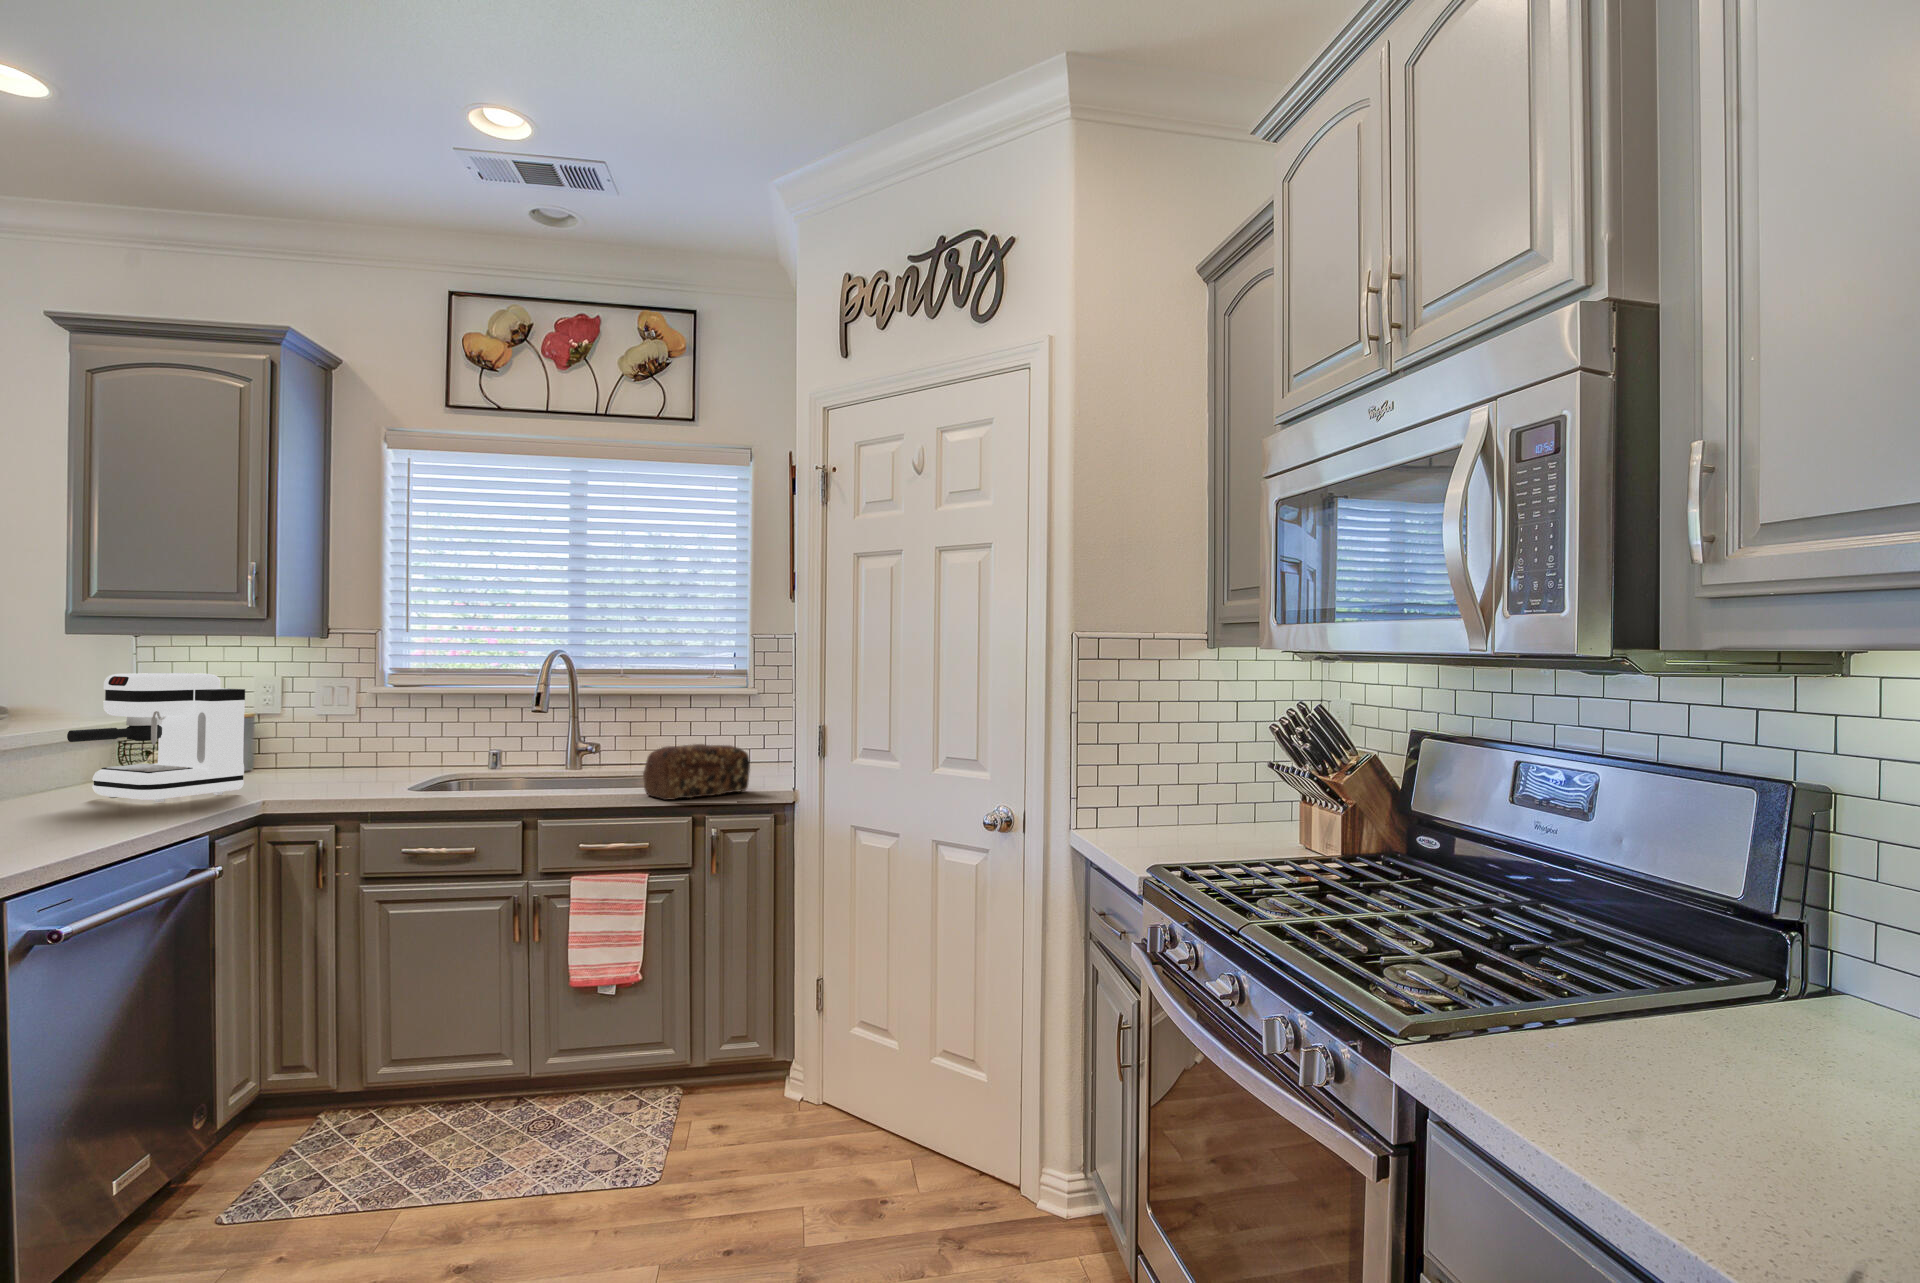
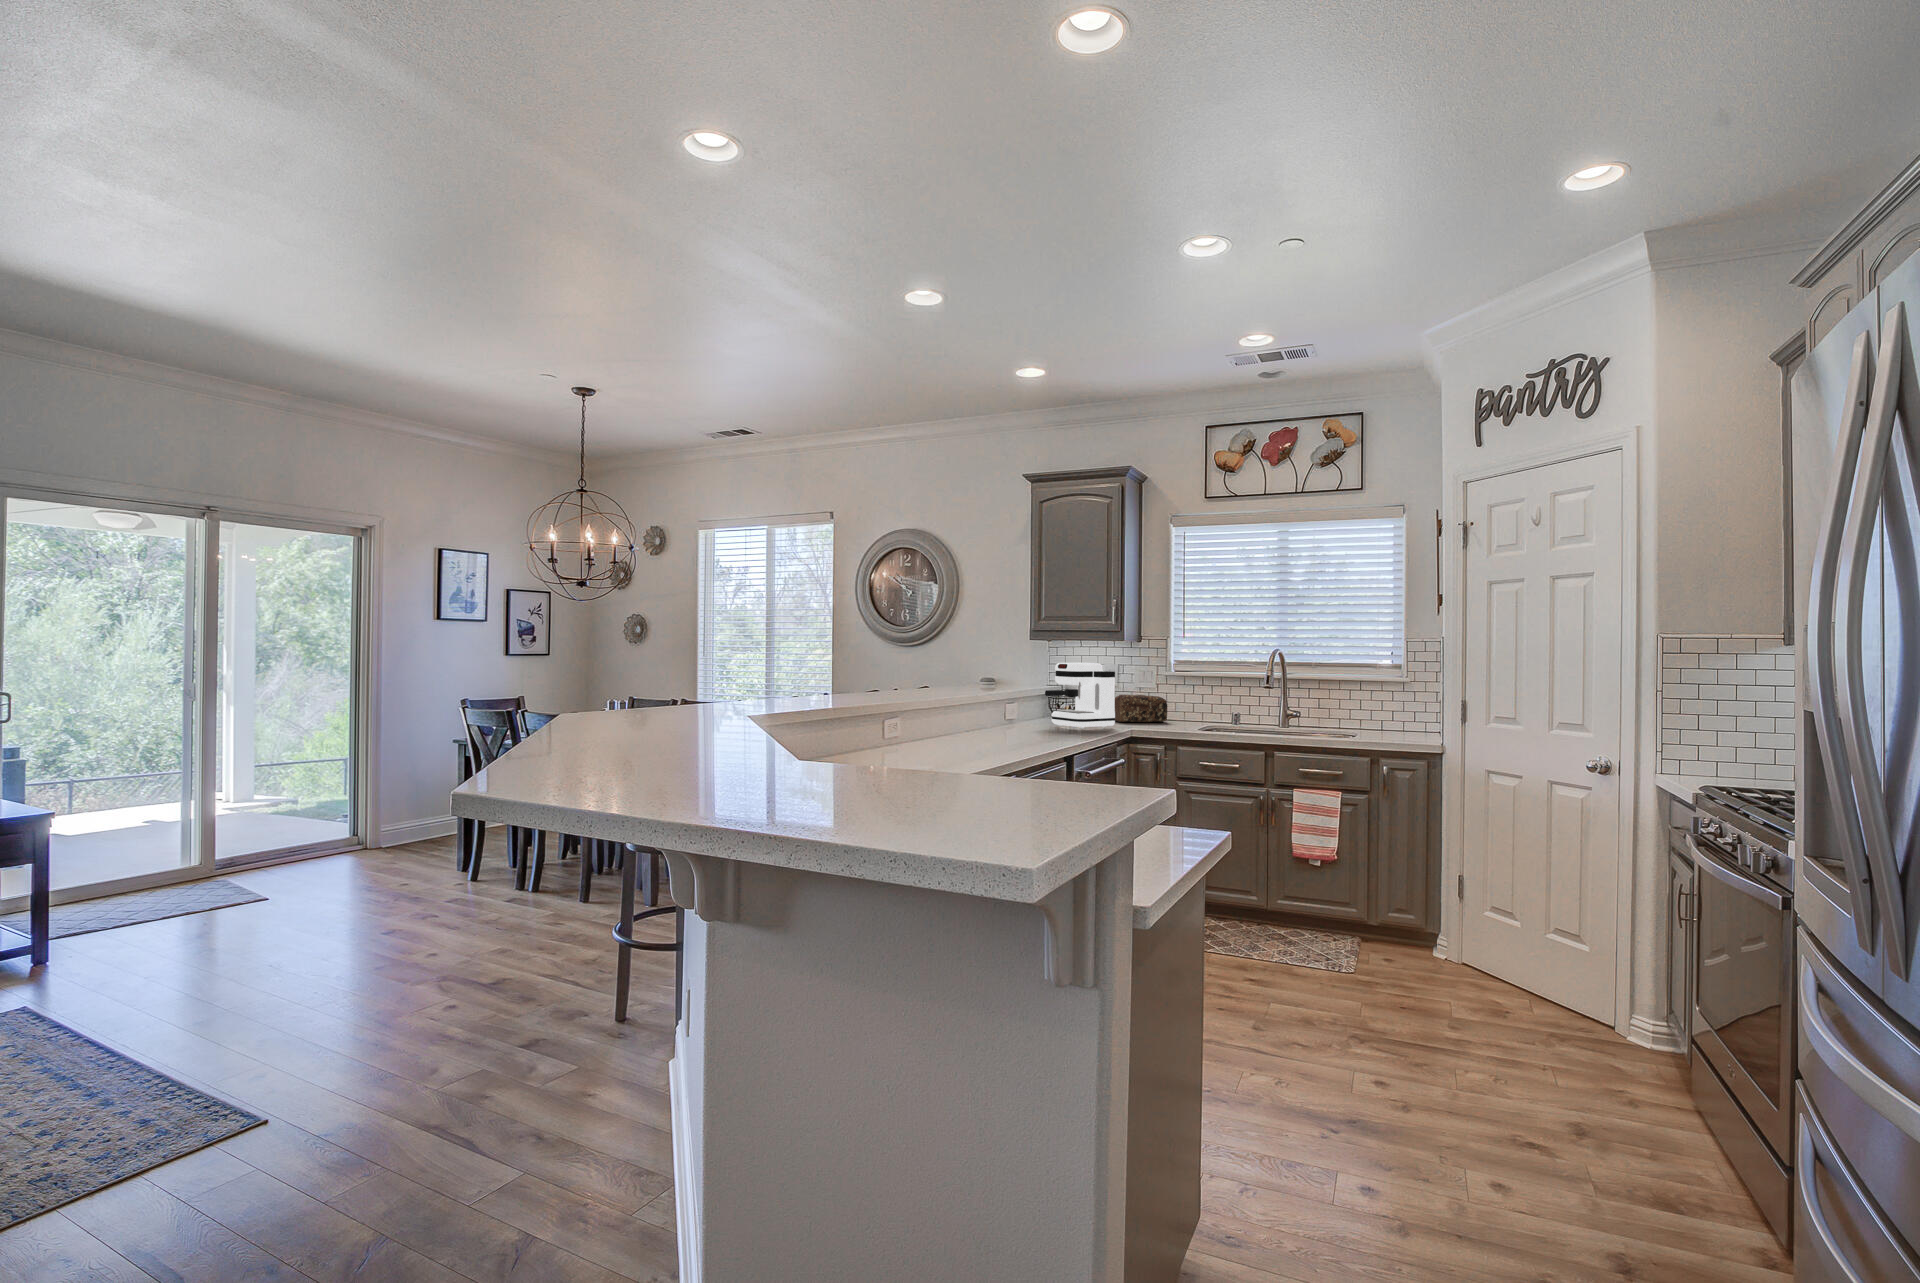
bread loaf: present [643,744,750,800] -> present [1114,695,1168,722]

